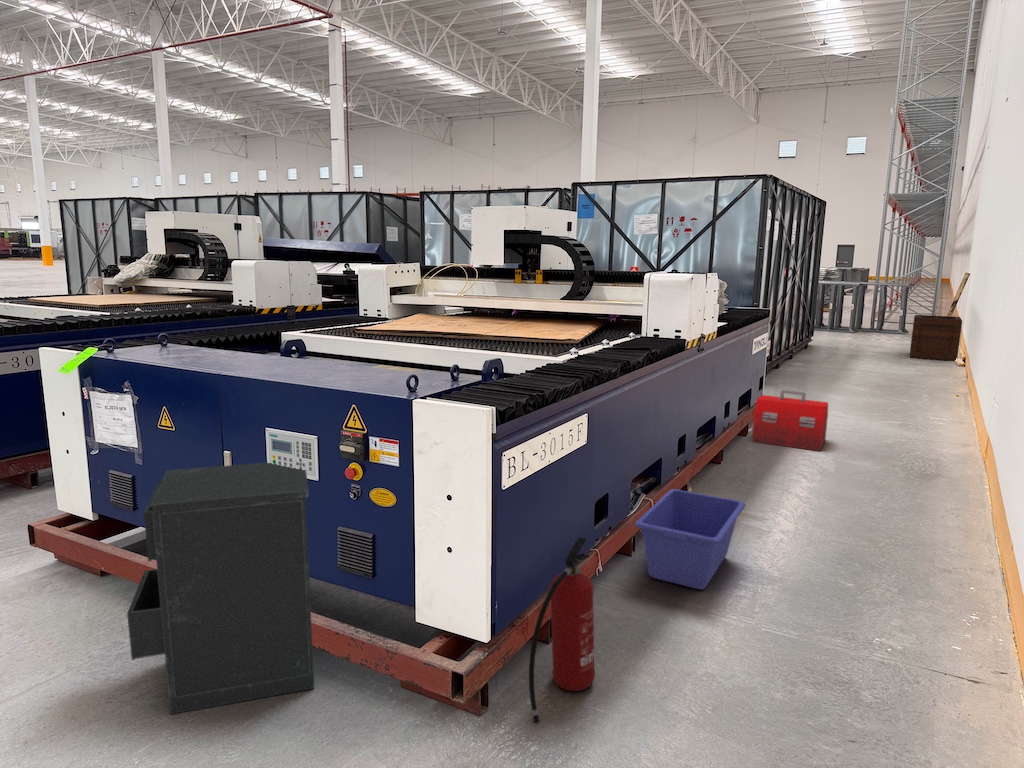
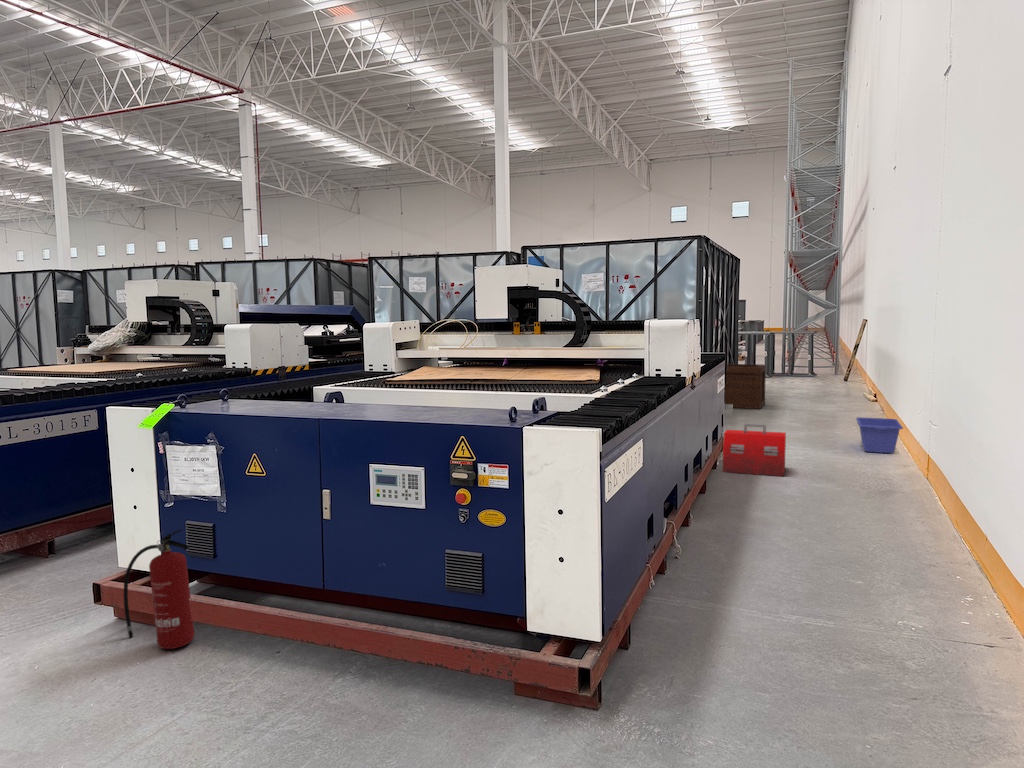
wooden crate: present [909,315,962,361] -> present [725,364,766,409]
filing cabinet: present [127,462,314,714] -> none [263,493,433,738]
storage bin: present [635,489,745,589] -> present [856,417,903,453]
fire extinguisher: present [529,537,595,722] -> present [124,529,195,649]

